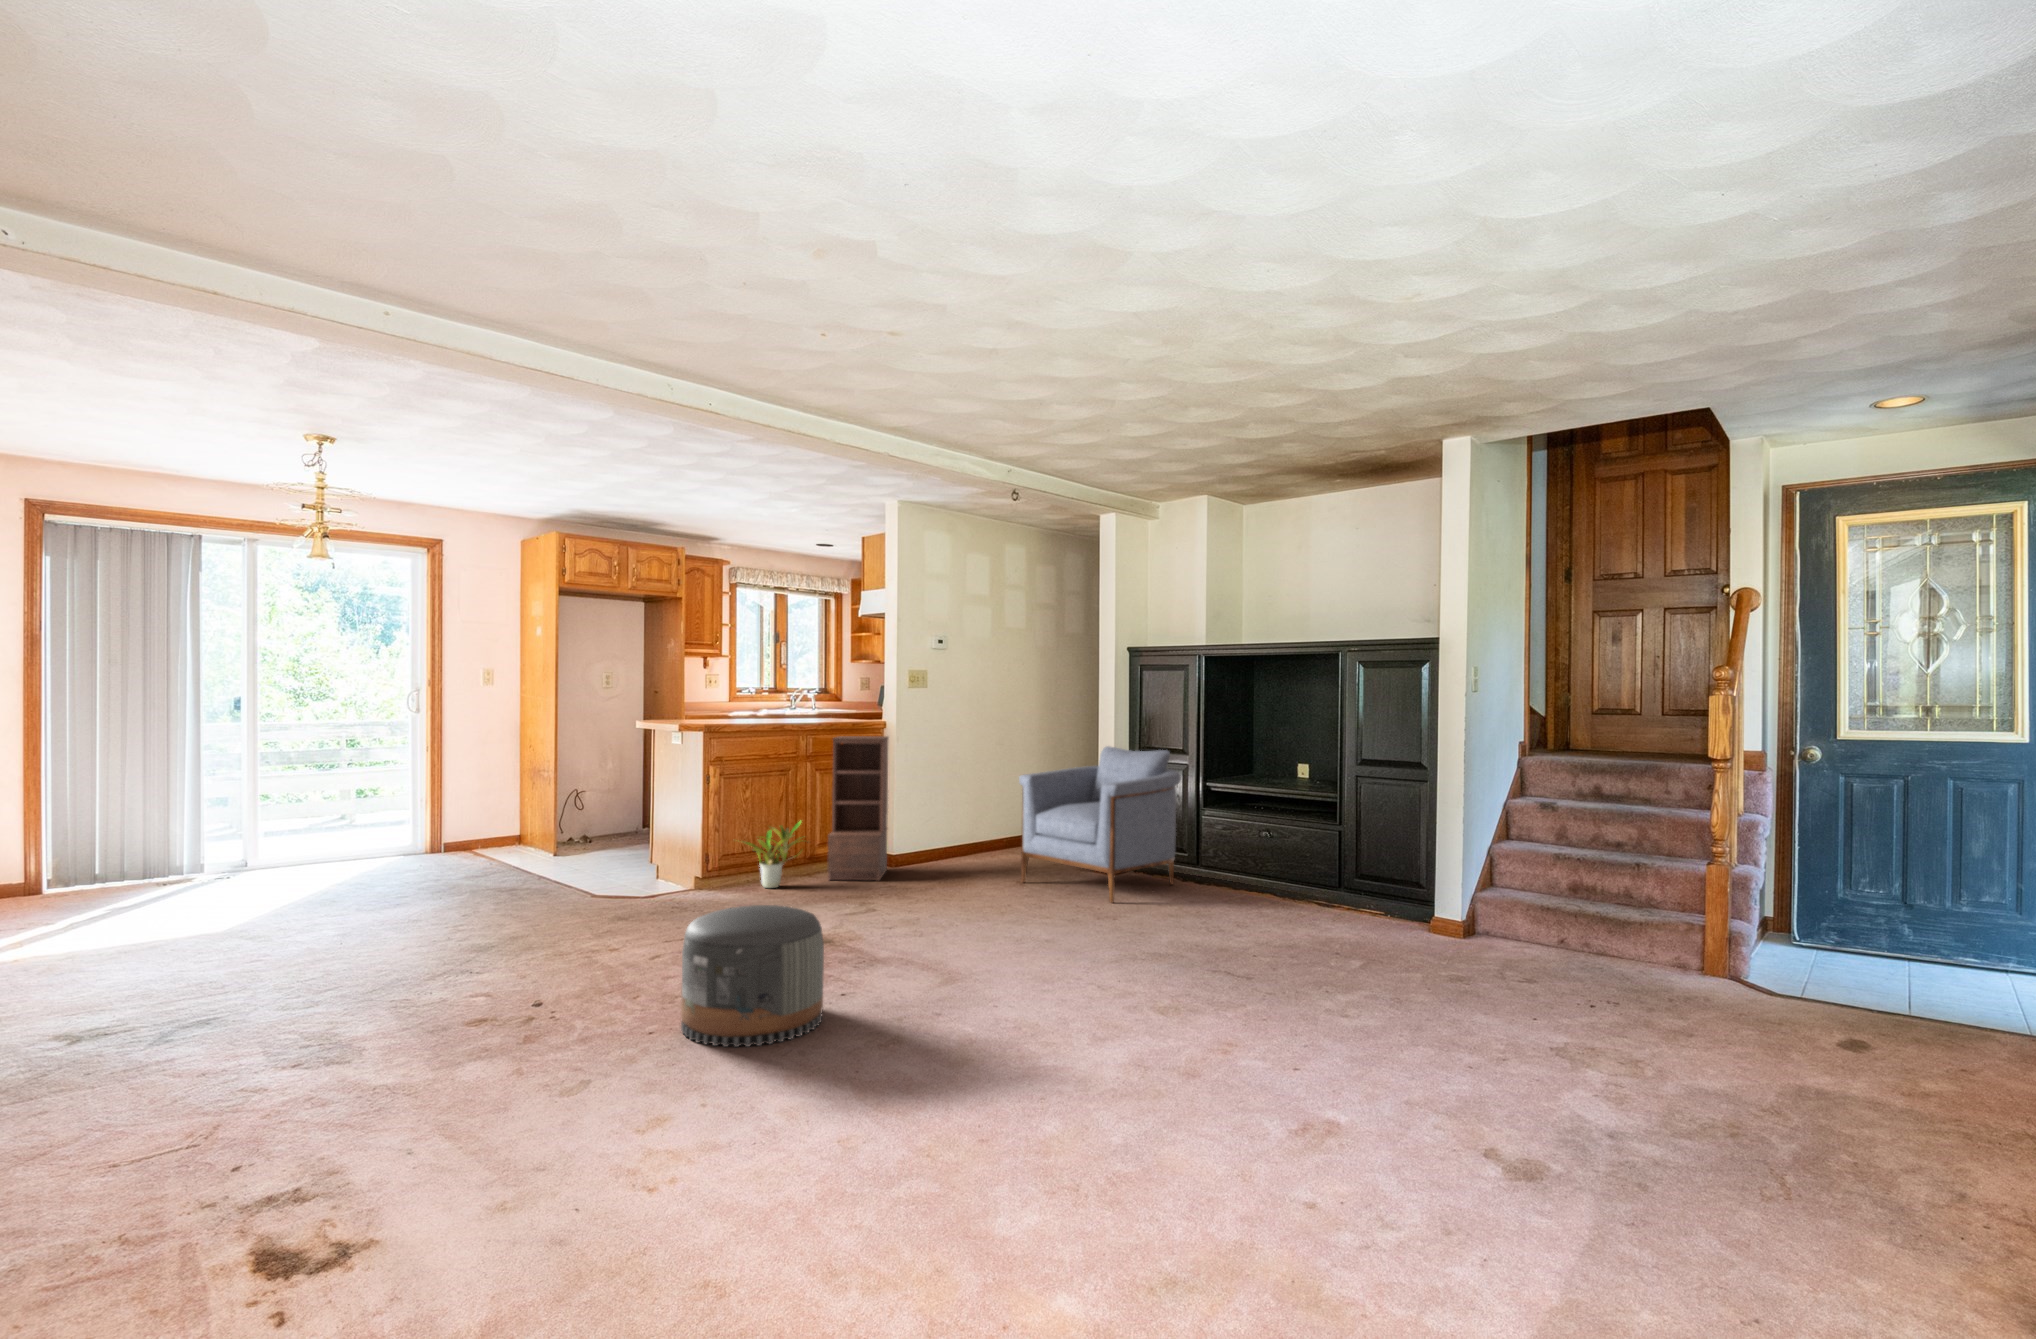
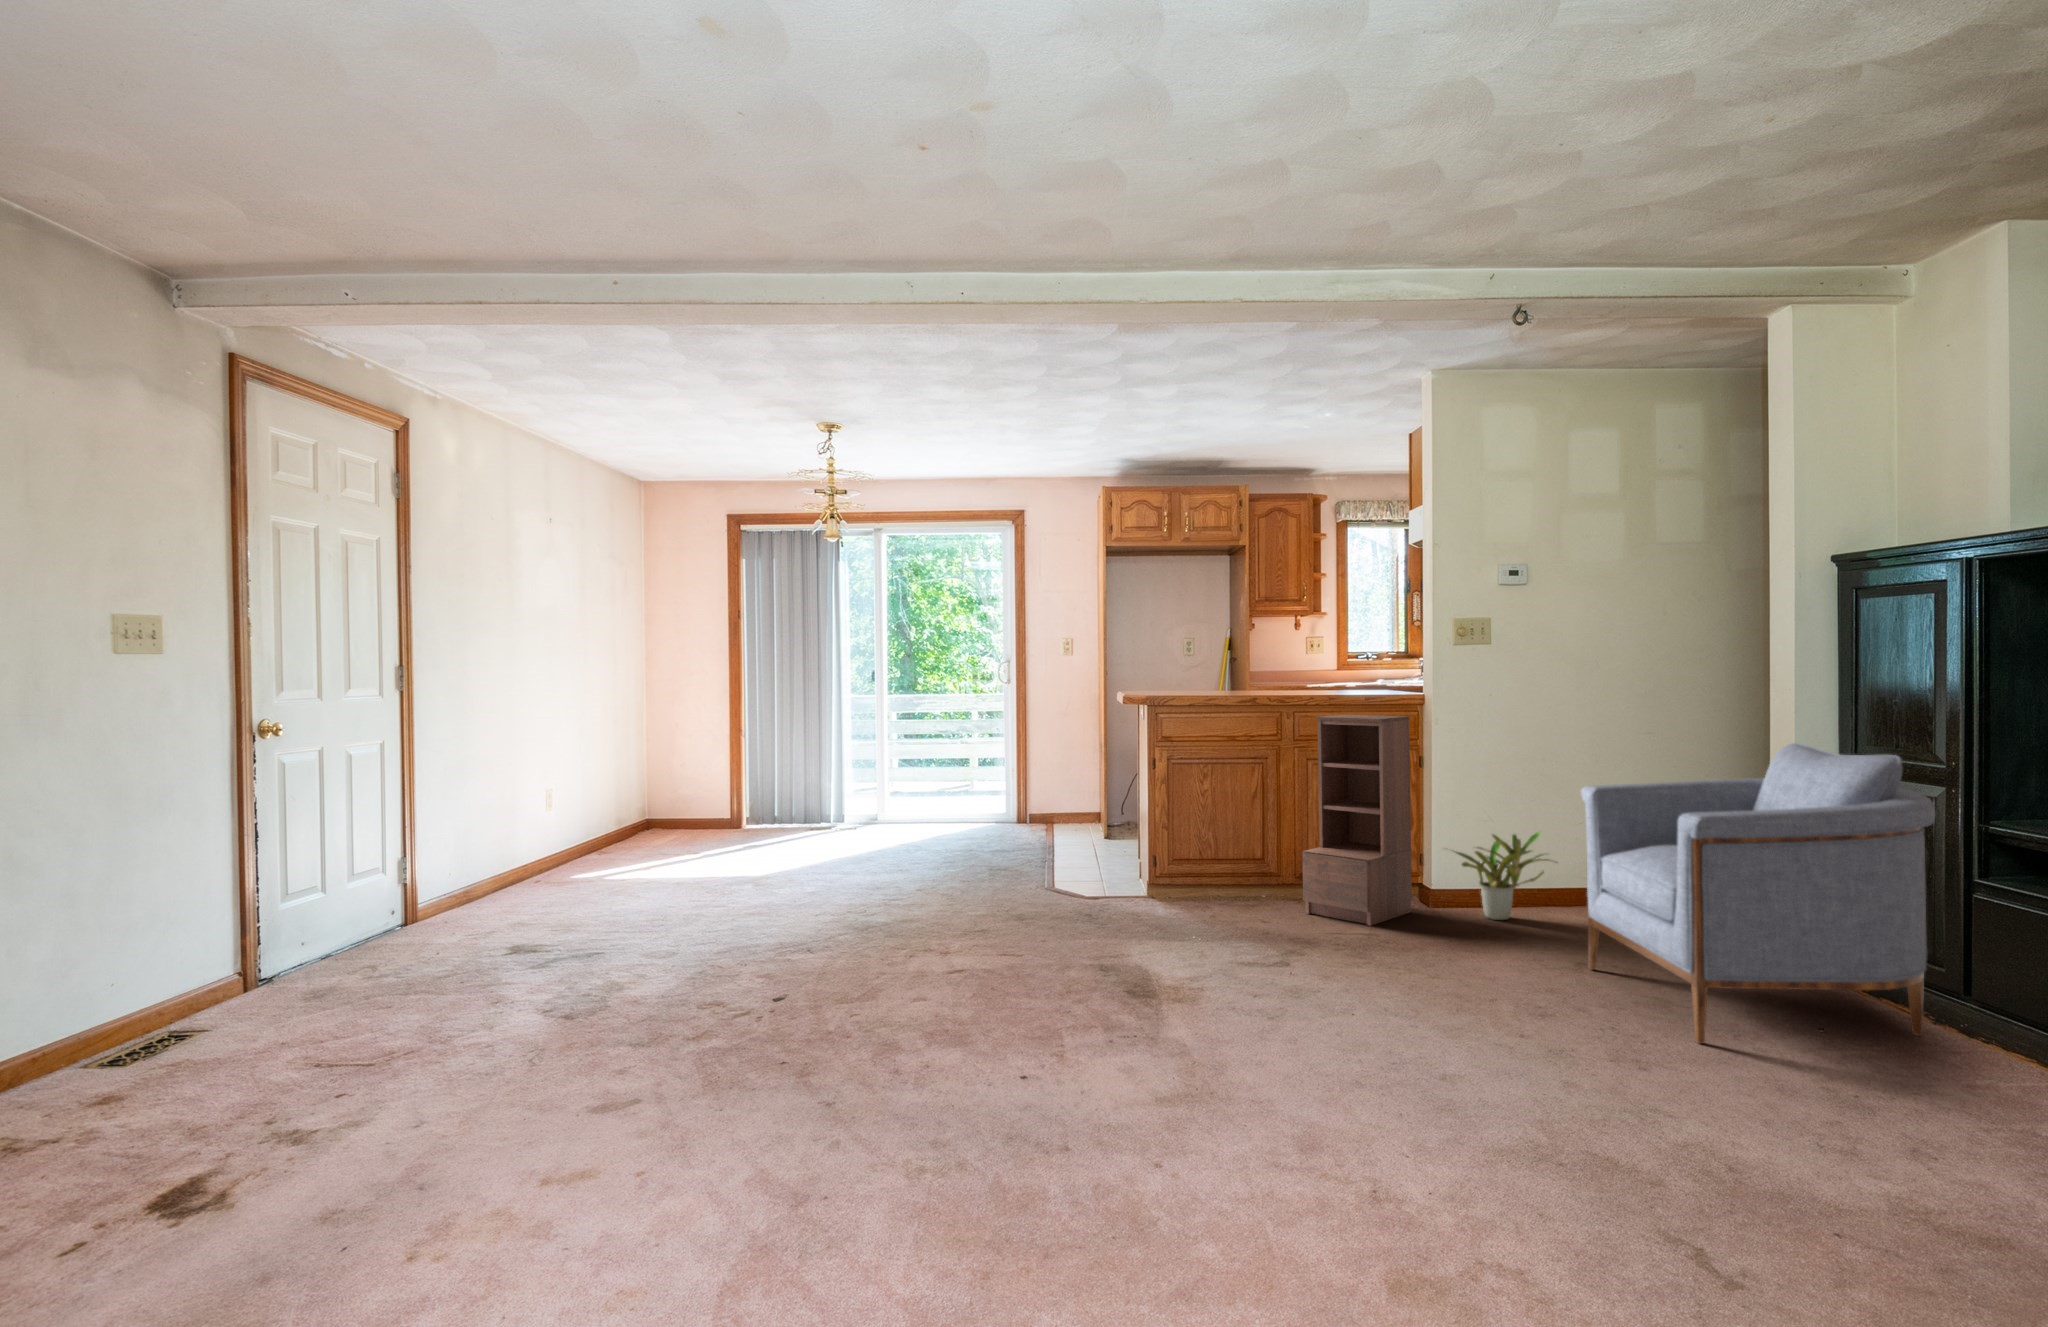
potted plant: present [745,821,802,888] -> present [1455,831,1553,920]
pouf: present [681,905,824,1047] -> none [737,931,924,1128]

